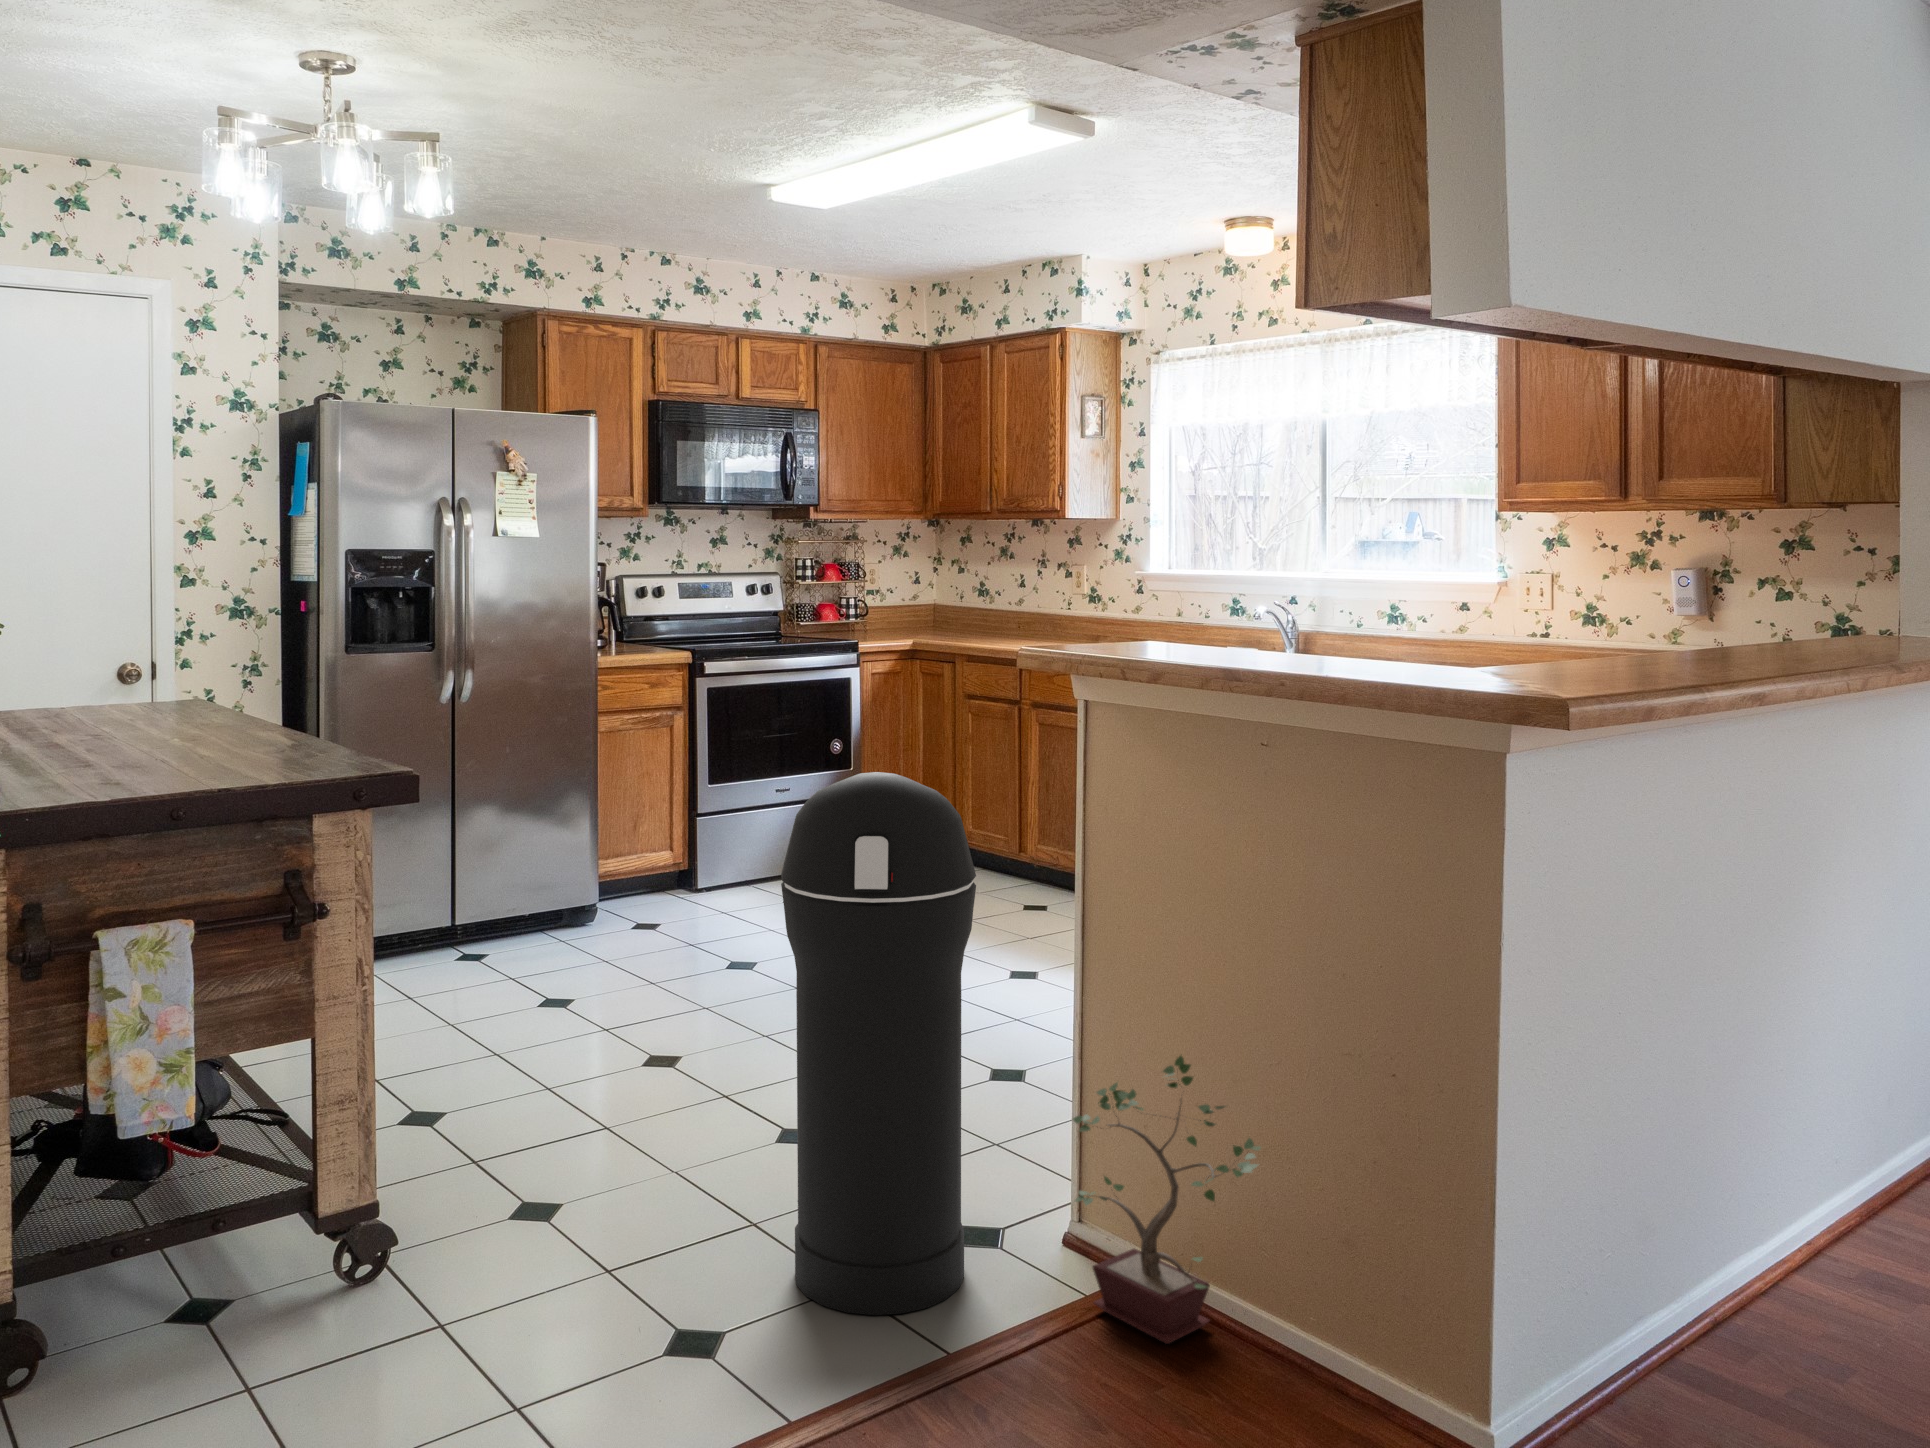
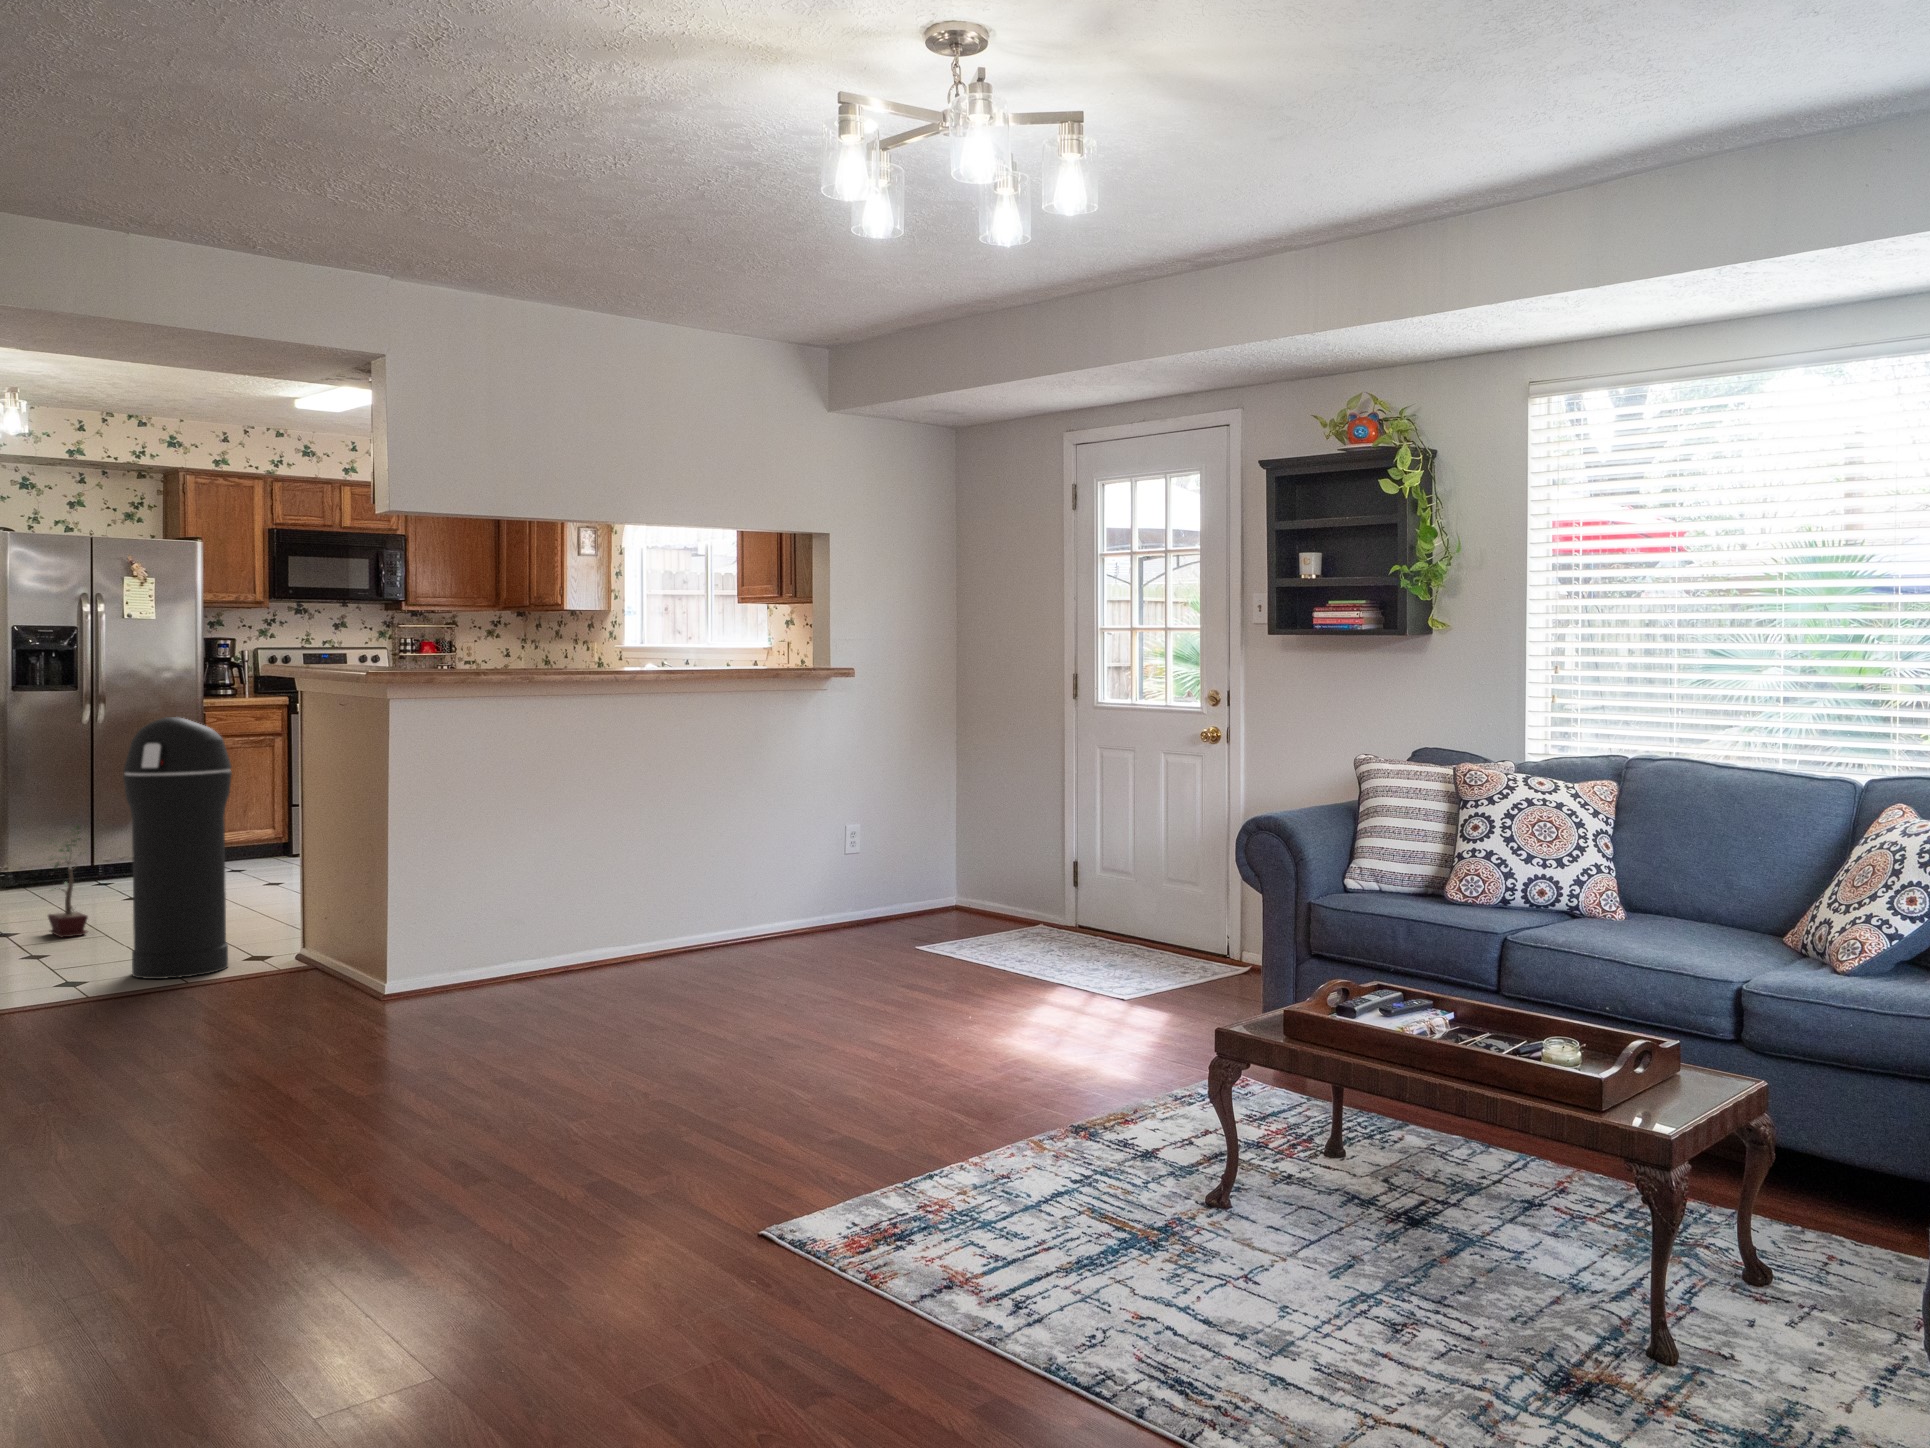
potted plant: present [1073,1056,1261,1344] -> present [48,826,88,938]

